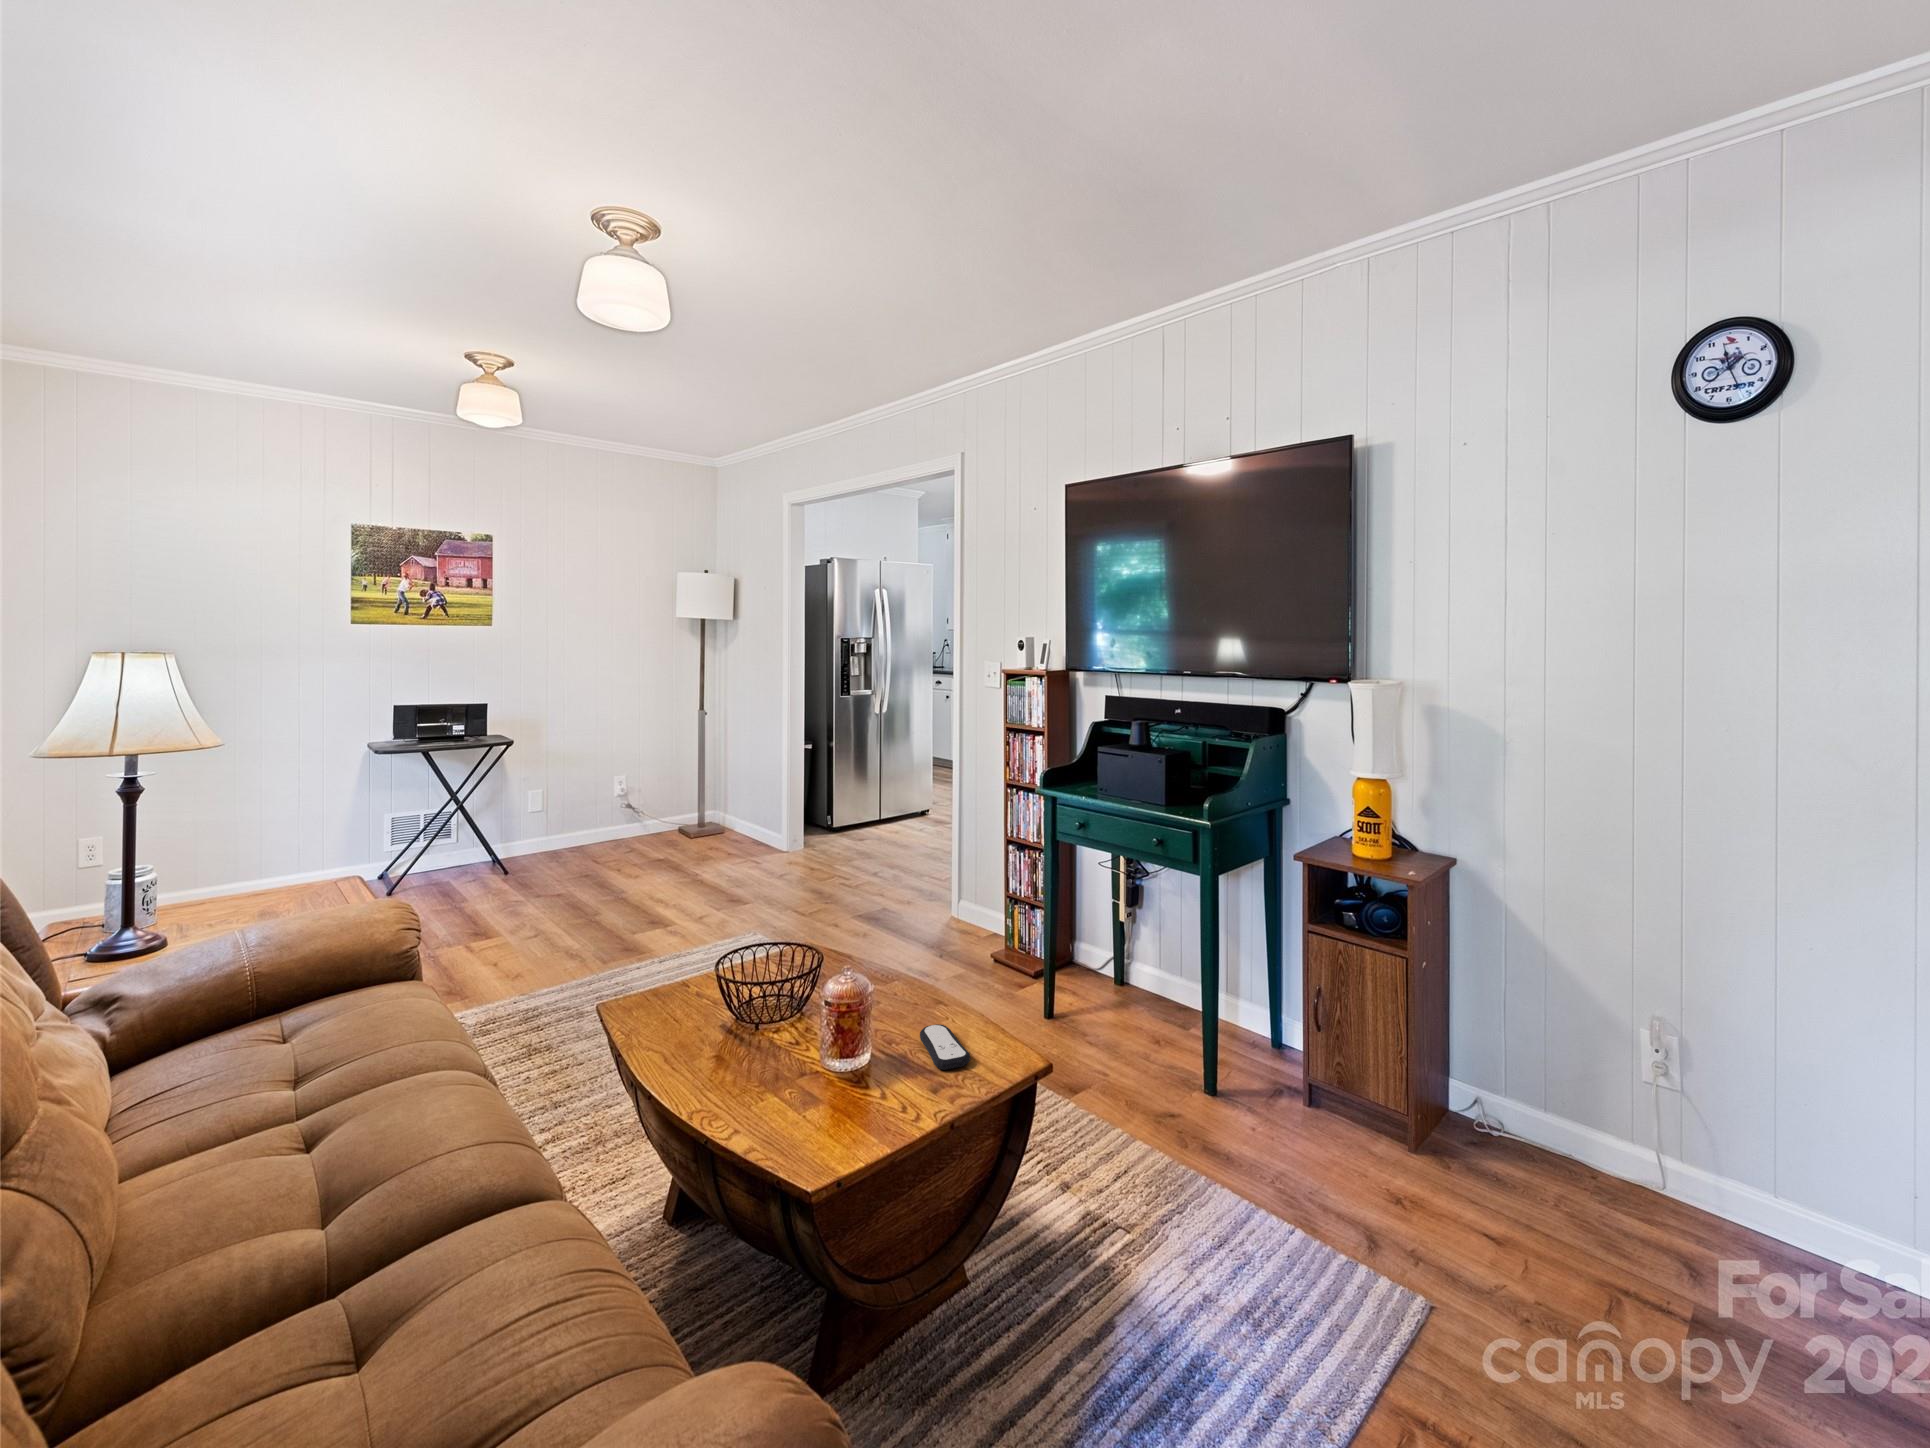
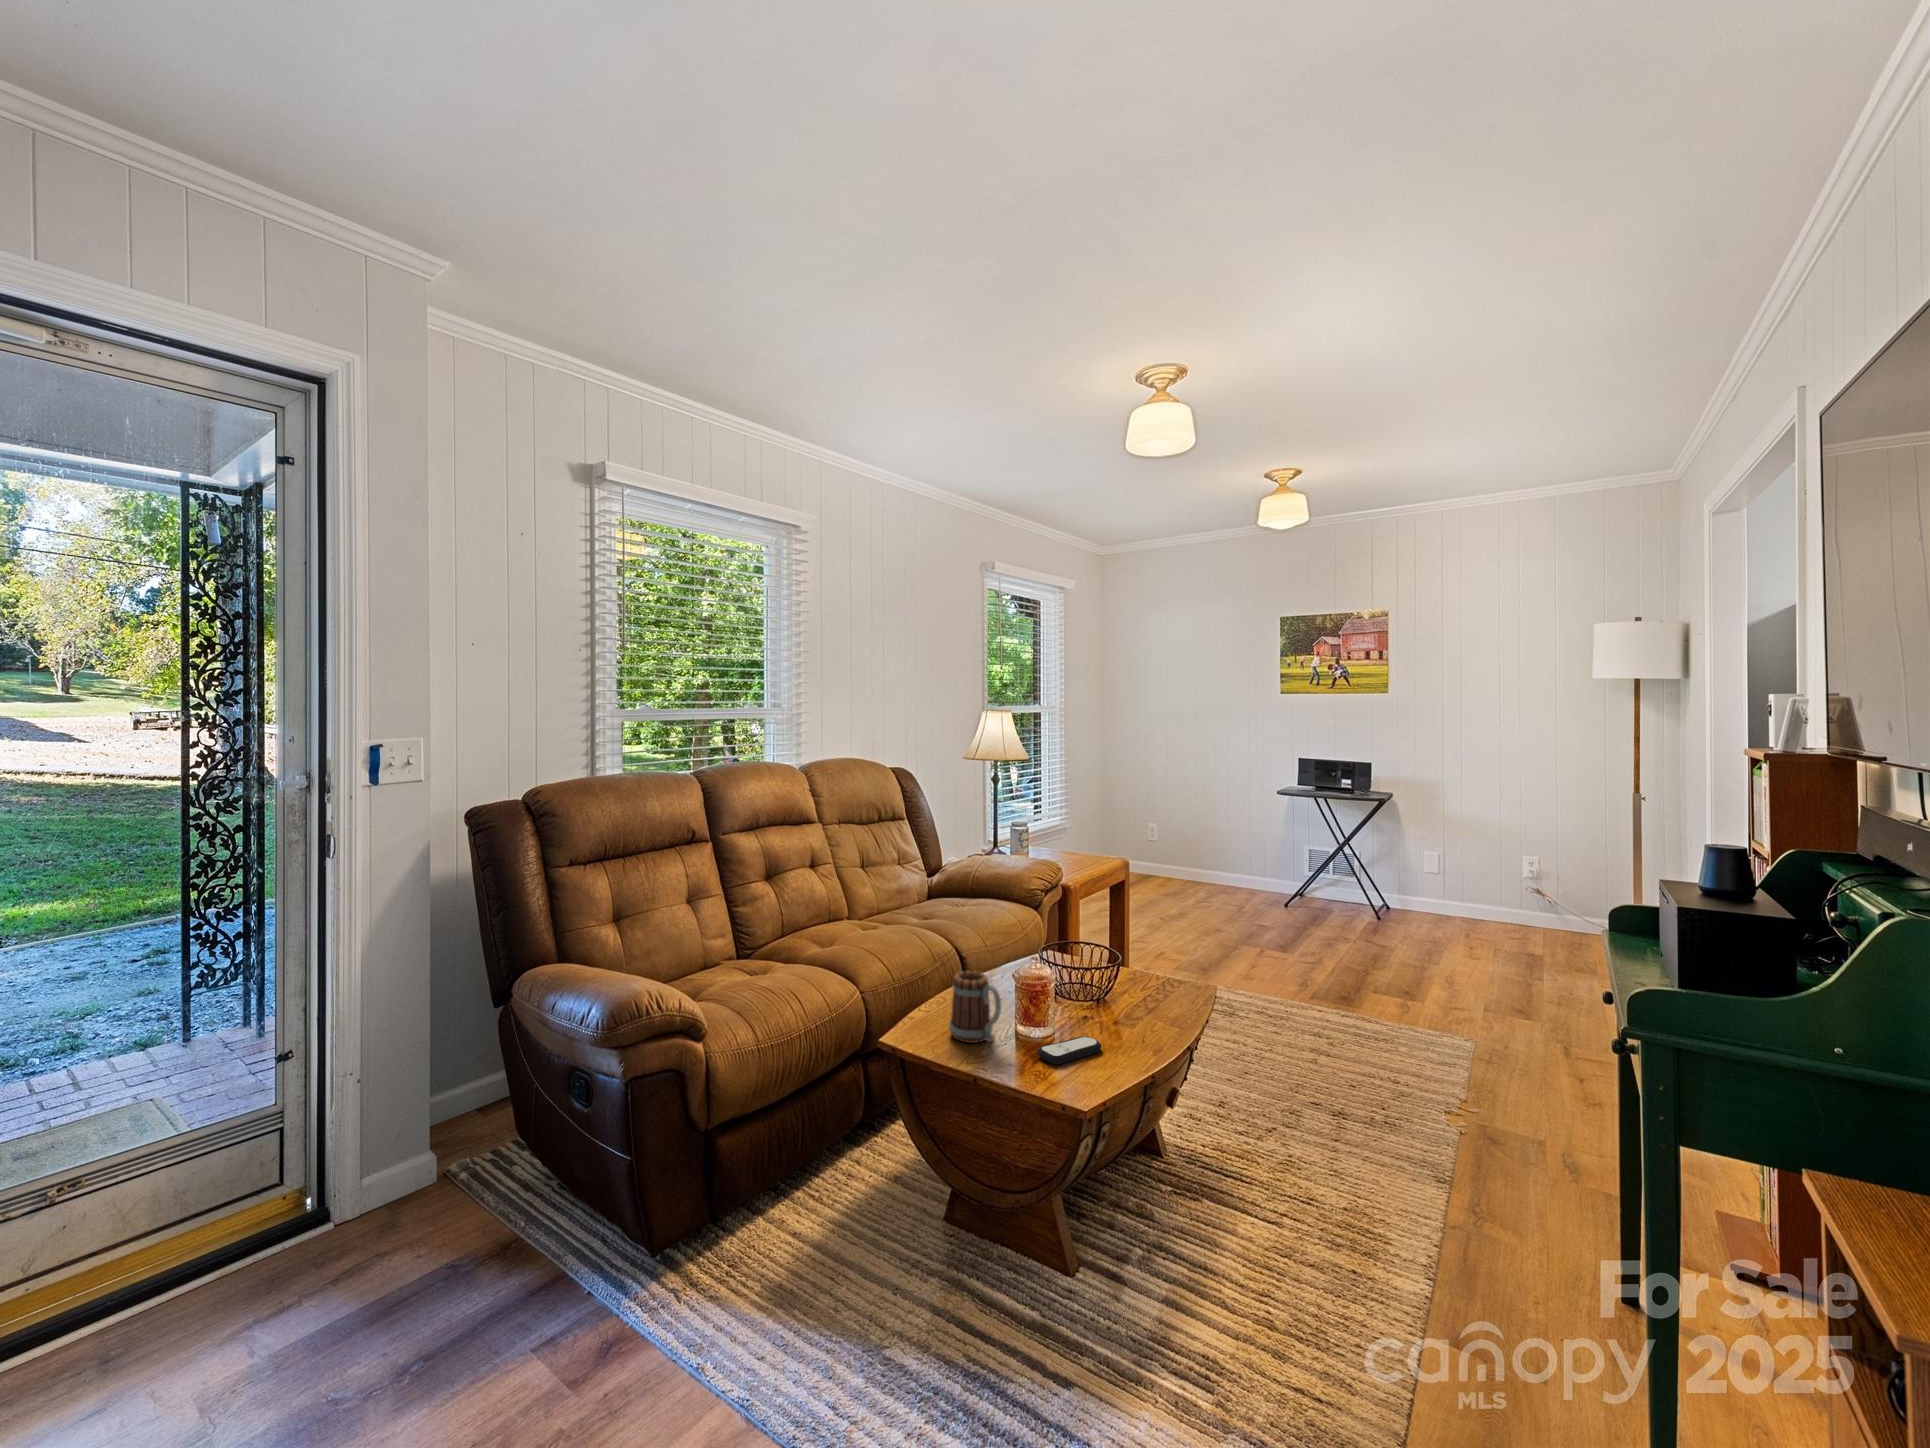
mug: none [825,1019,911,1124] -> present [949,971,1001,1043]

